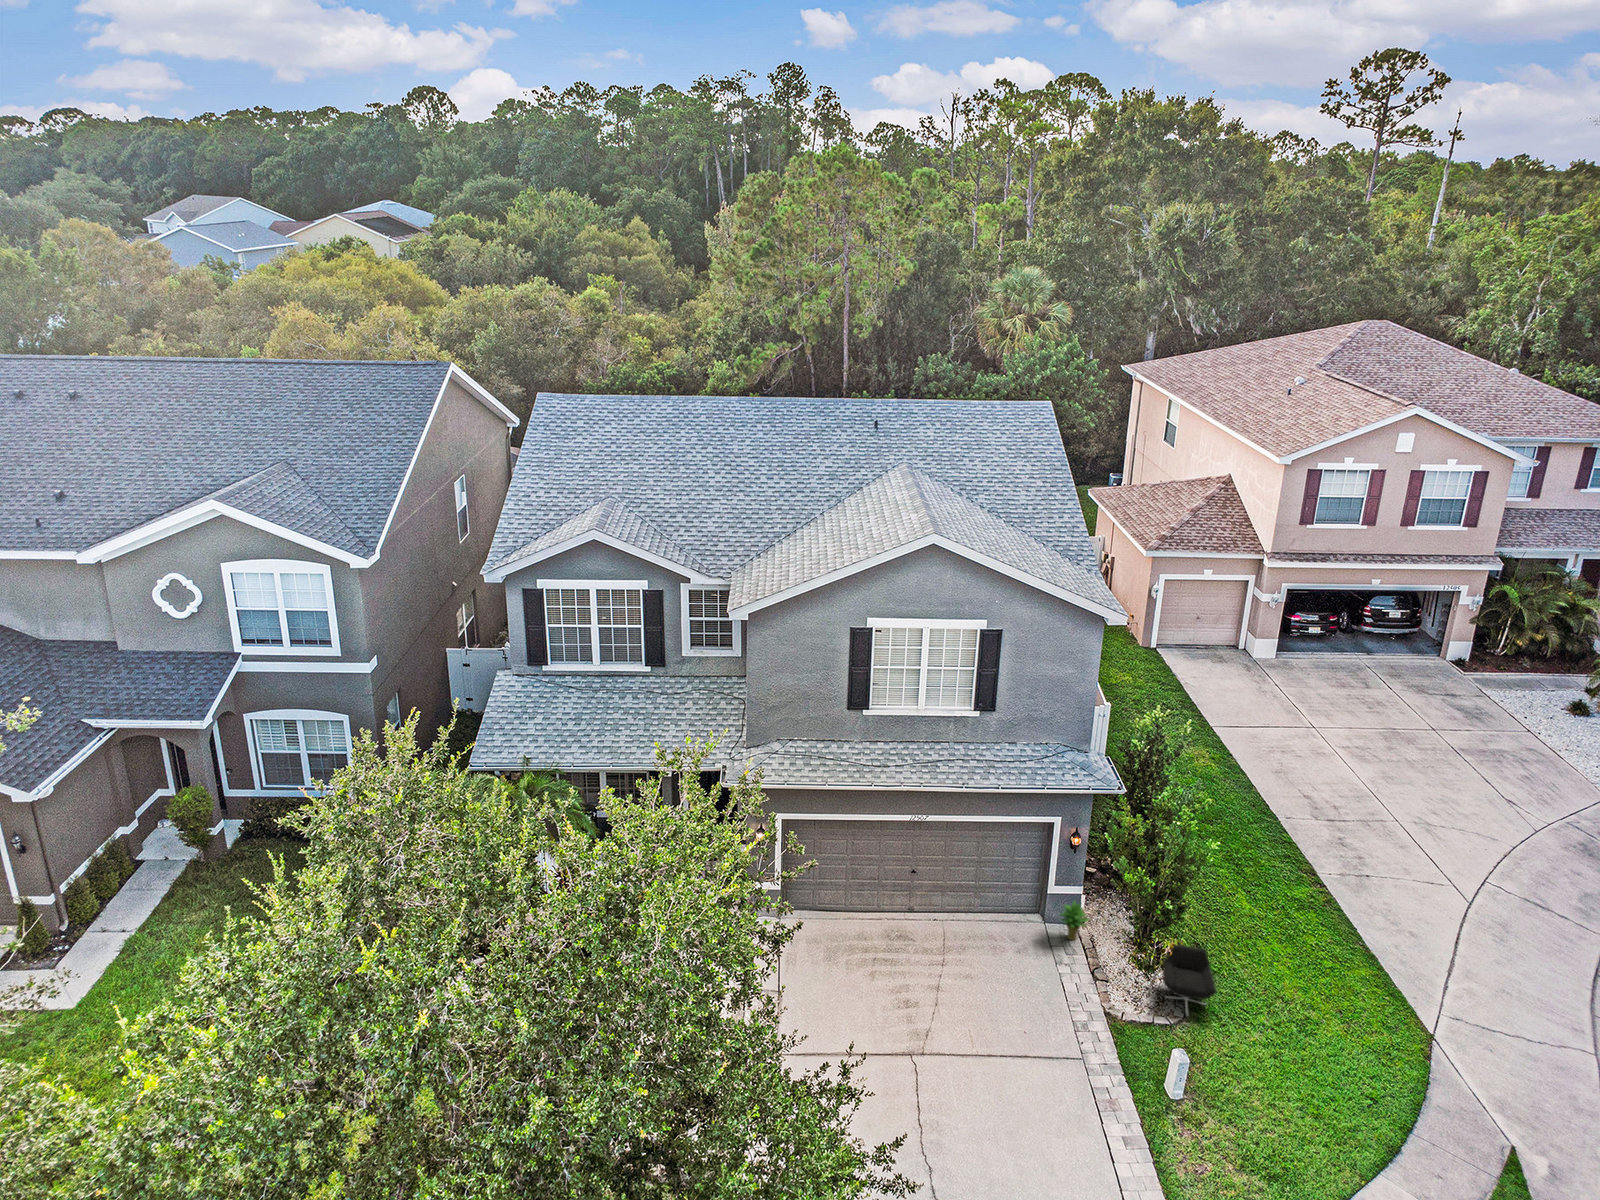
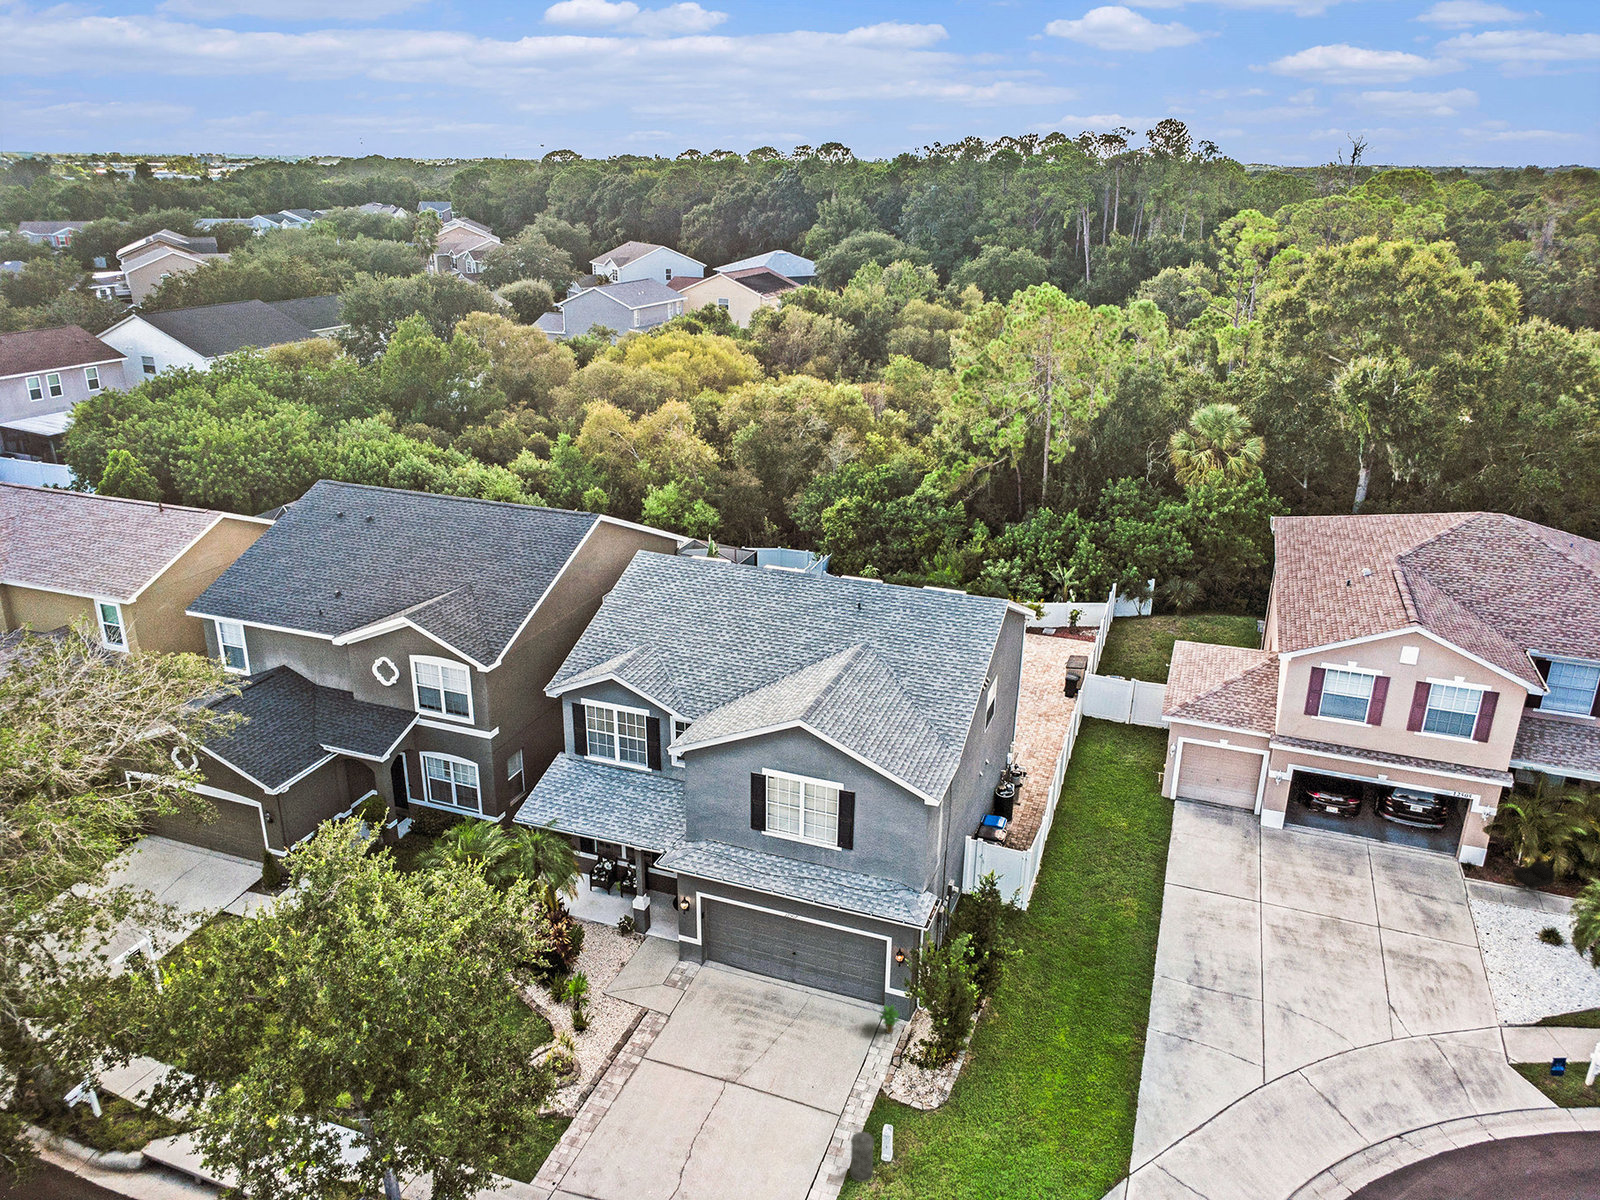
lounge chair: present [1163,944,1217,1016] -> present [1512,862,1555,890]
trash can: none [1157,1062,1199,1132] -> present [850,1132,874,1182]

